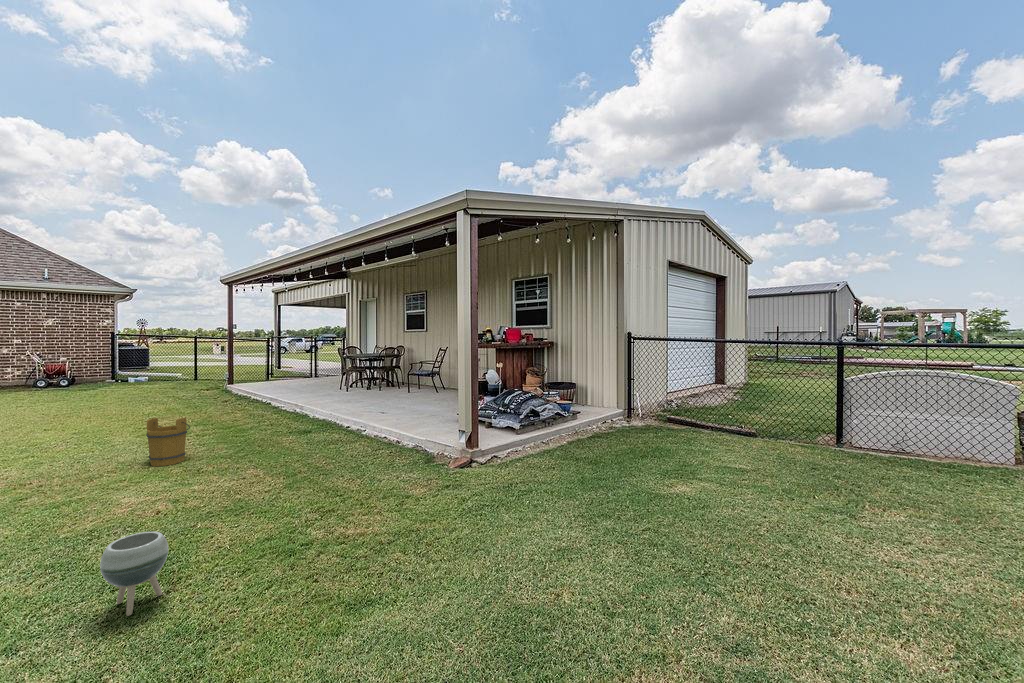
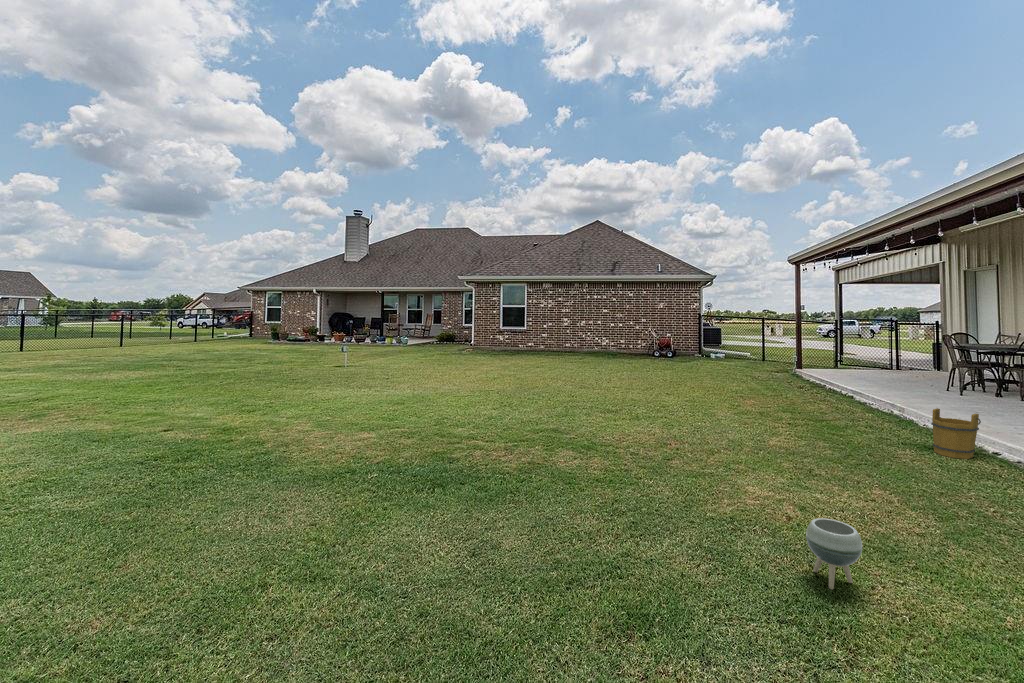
bucket: present [146,418,190,466] -> present [931,408,981,459]

